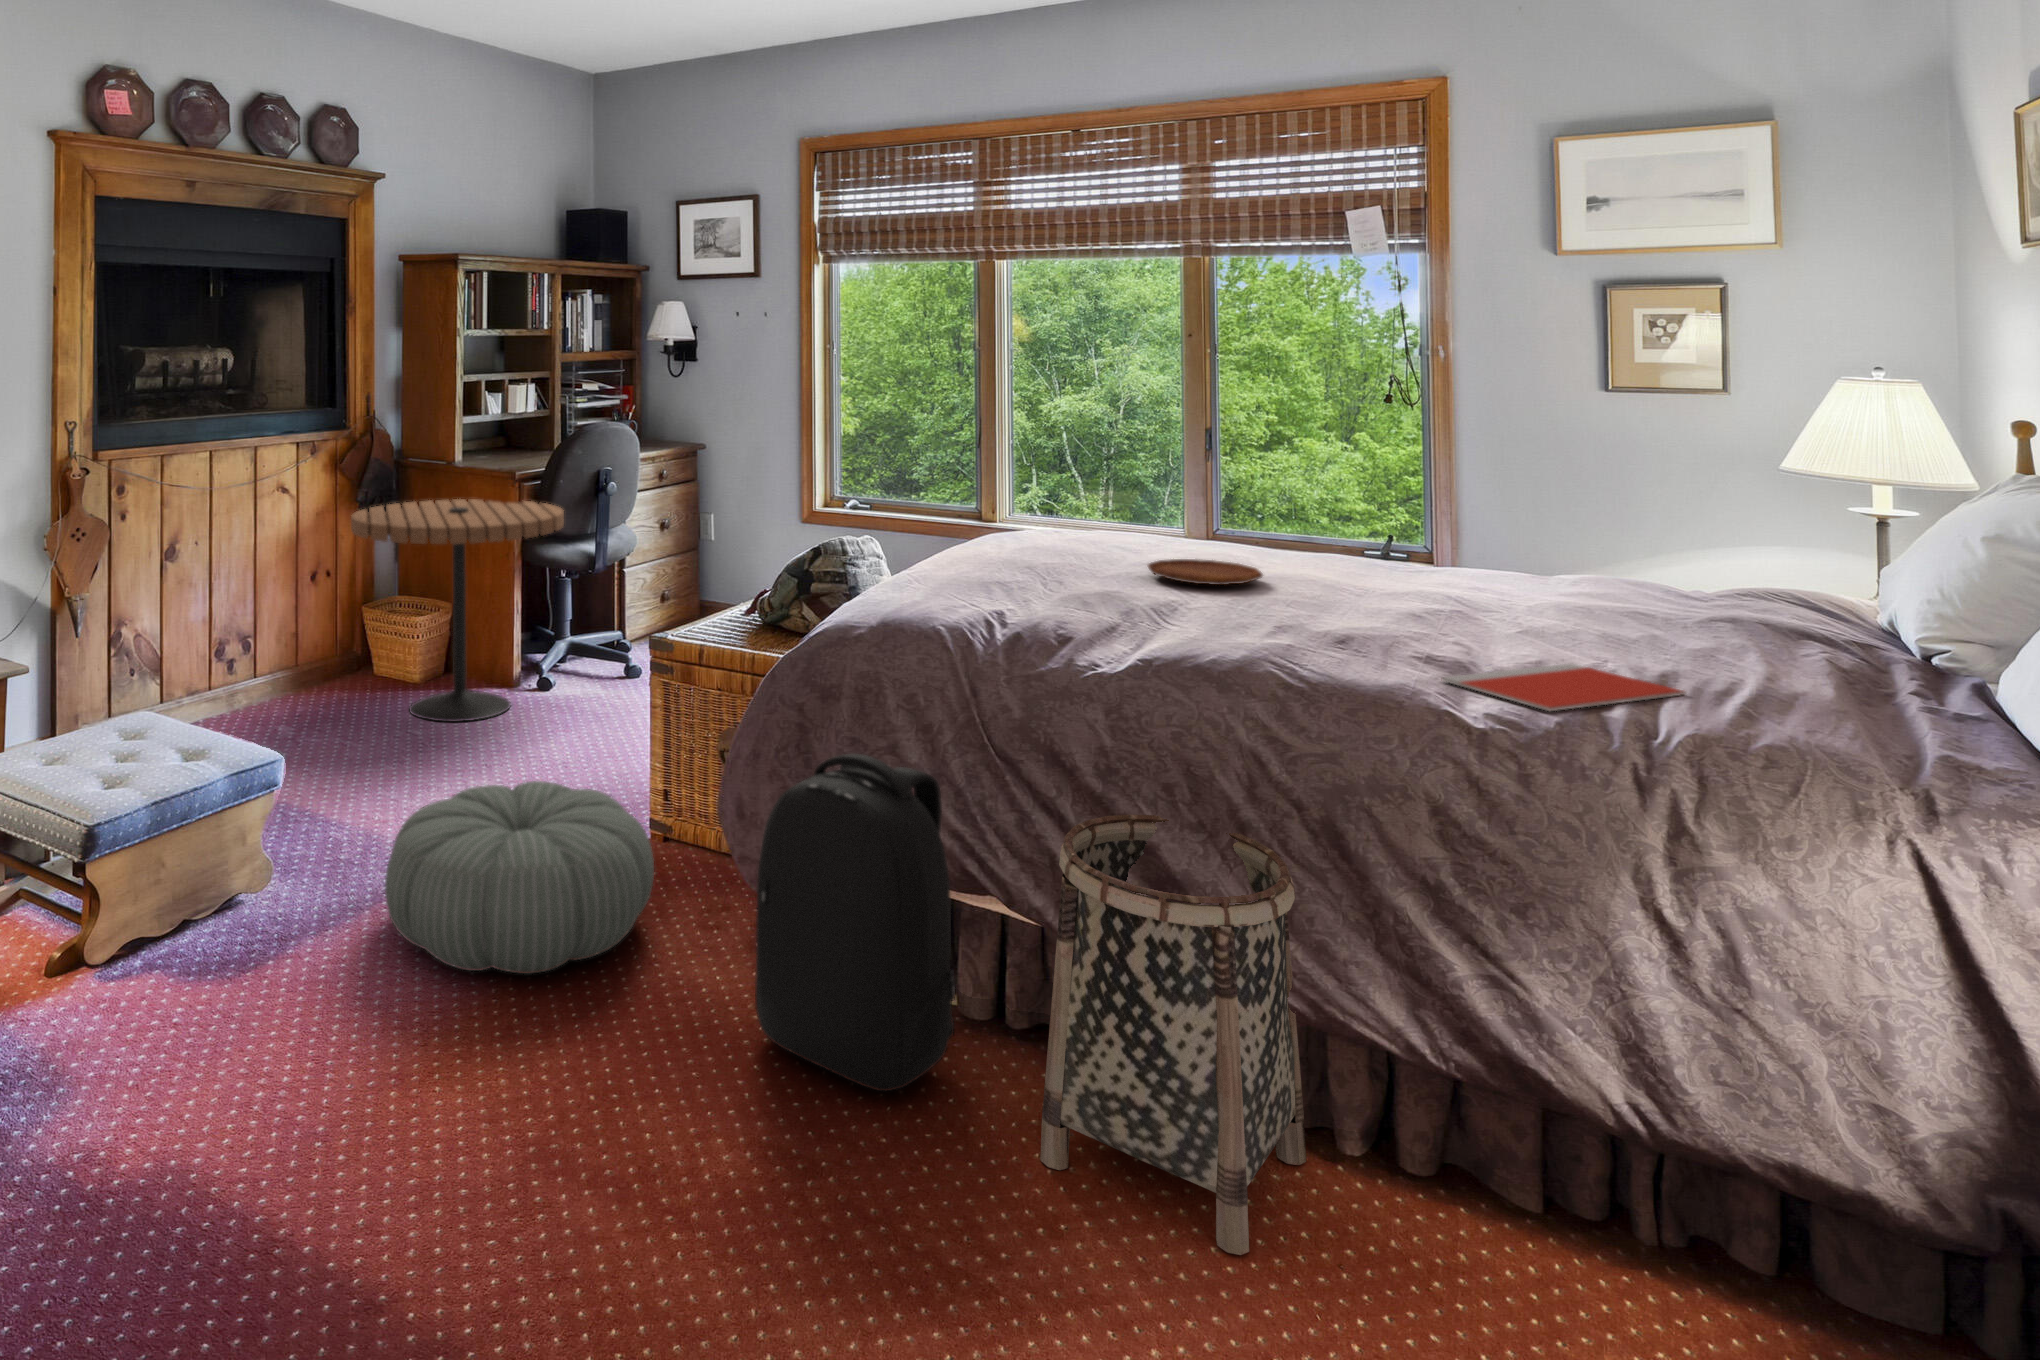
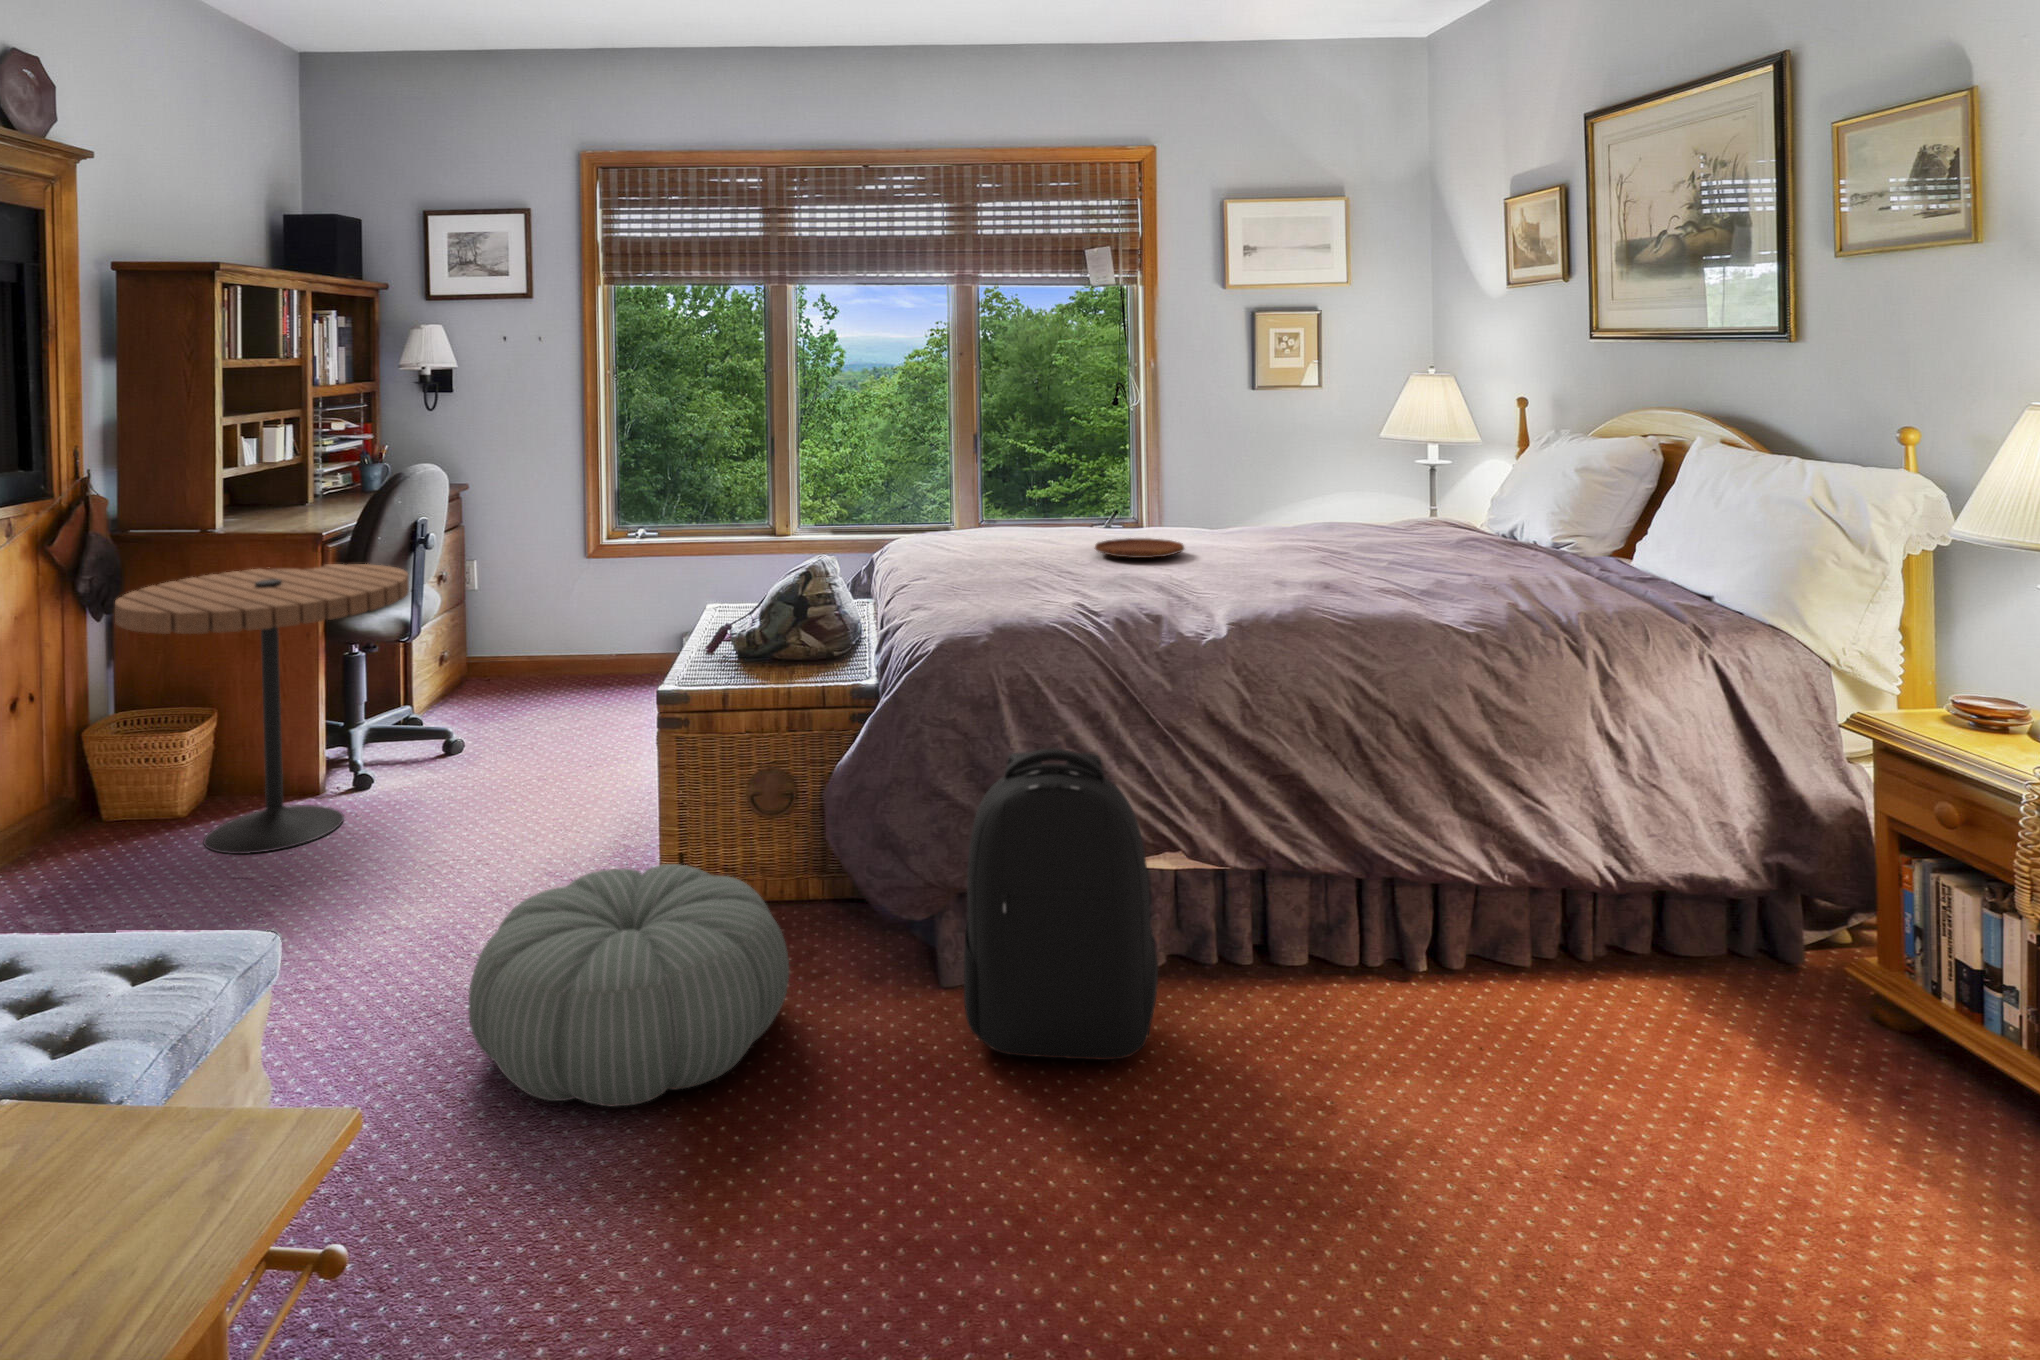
notebook: present [1441,664,1686,711] -> none [1422,578,1540,610]
basket: present [1040,814,1306,1255] -> none [1241,744,1447,1075]

